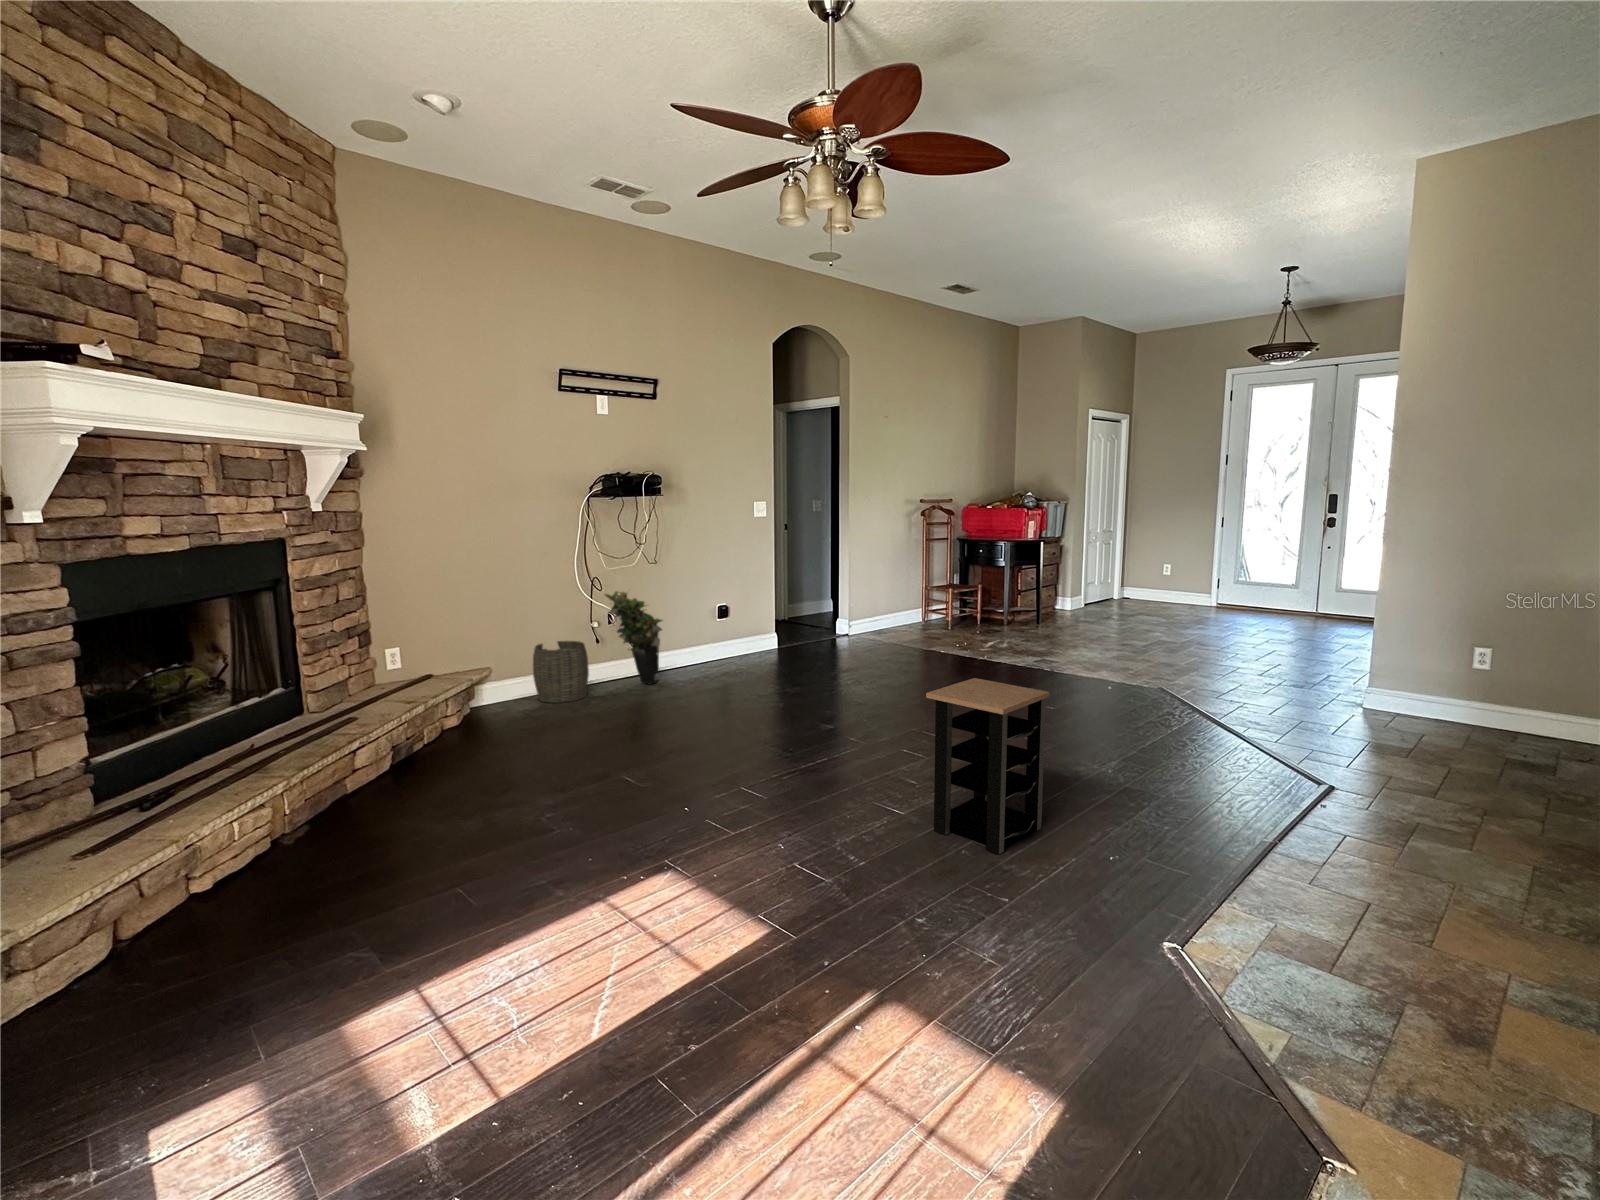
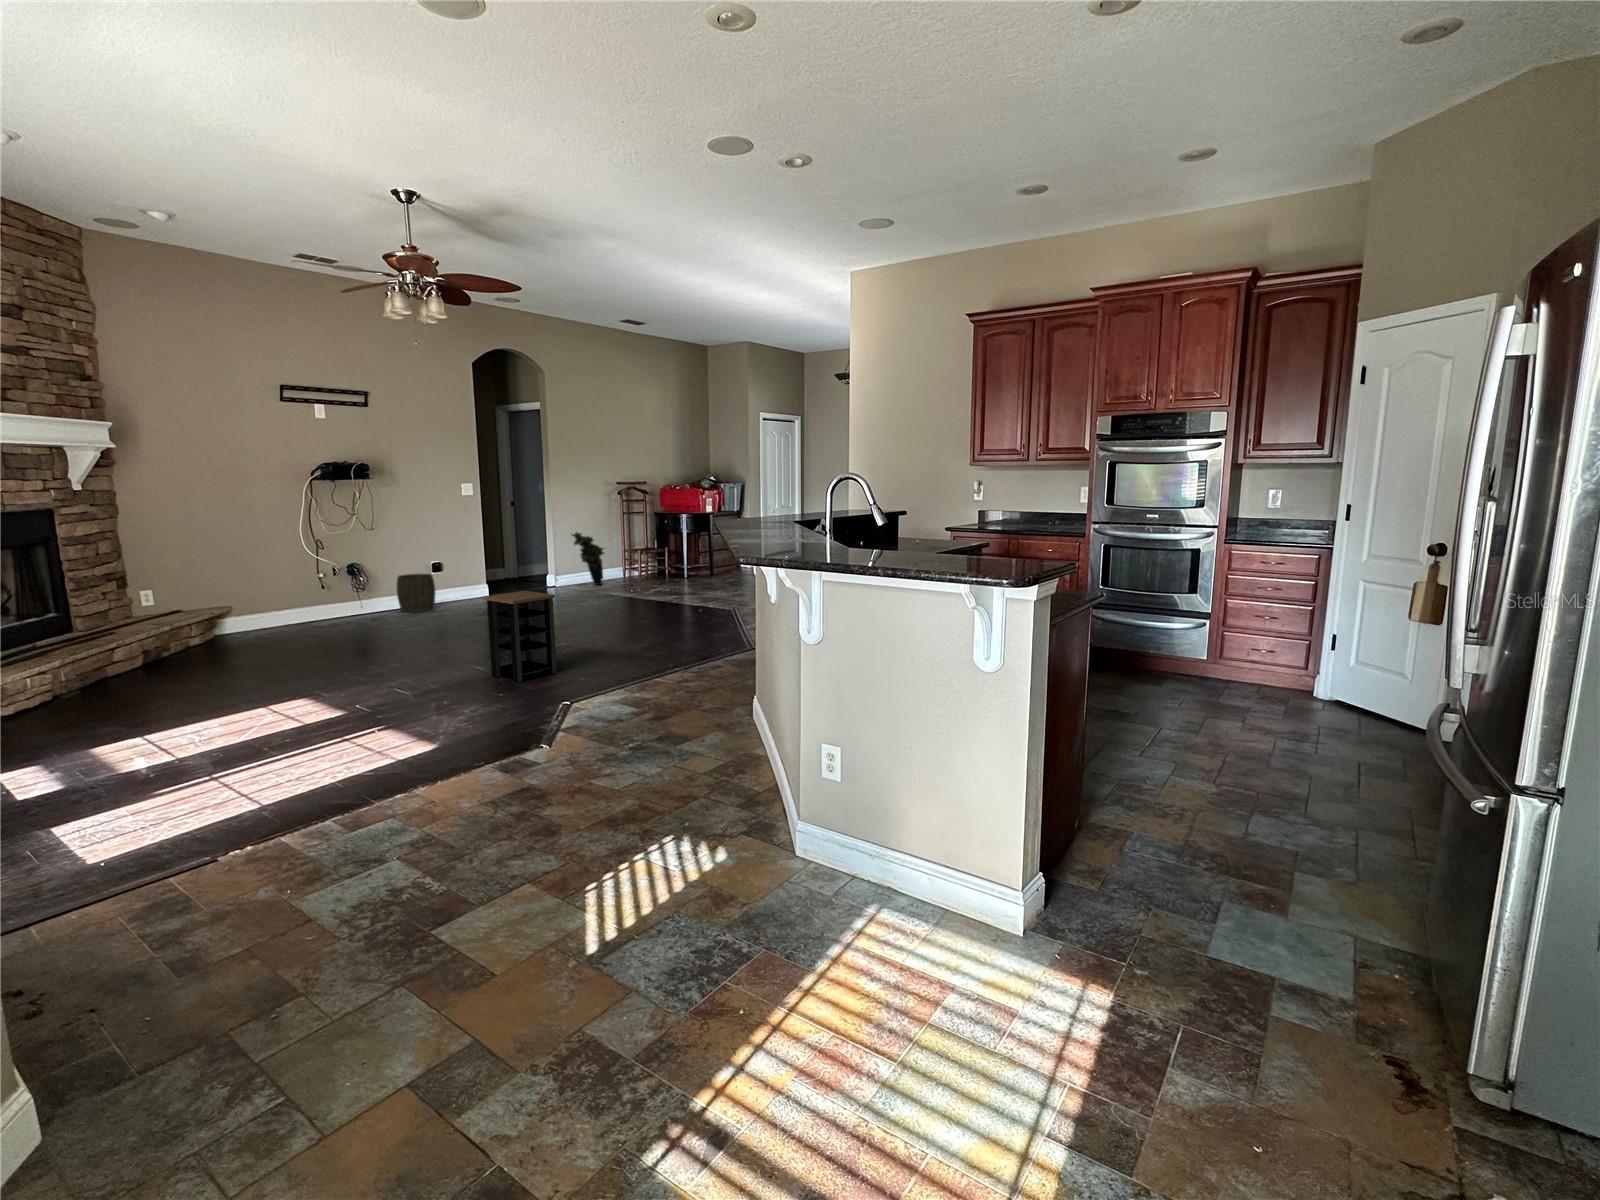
potted plant: present [605,591,662,685] -> present [572,532,604,585]
woven basket: present [533,641,589,703] -> present [397,574,435,612]

